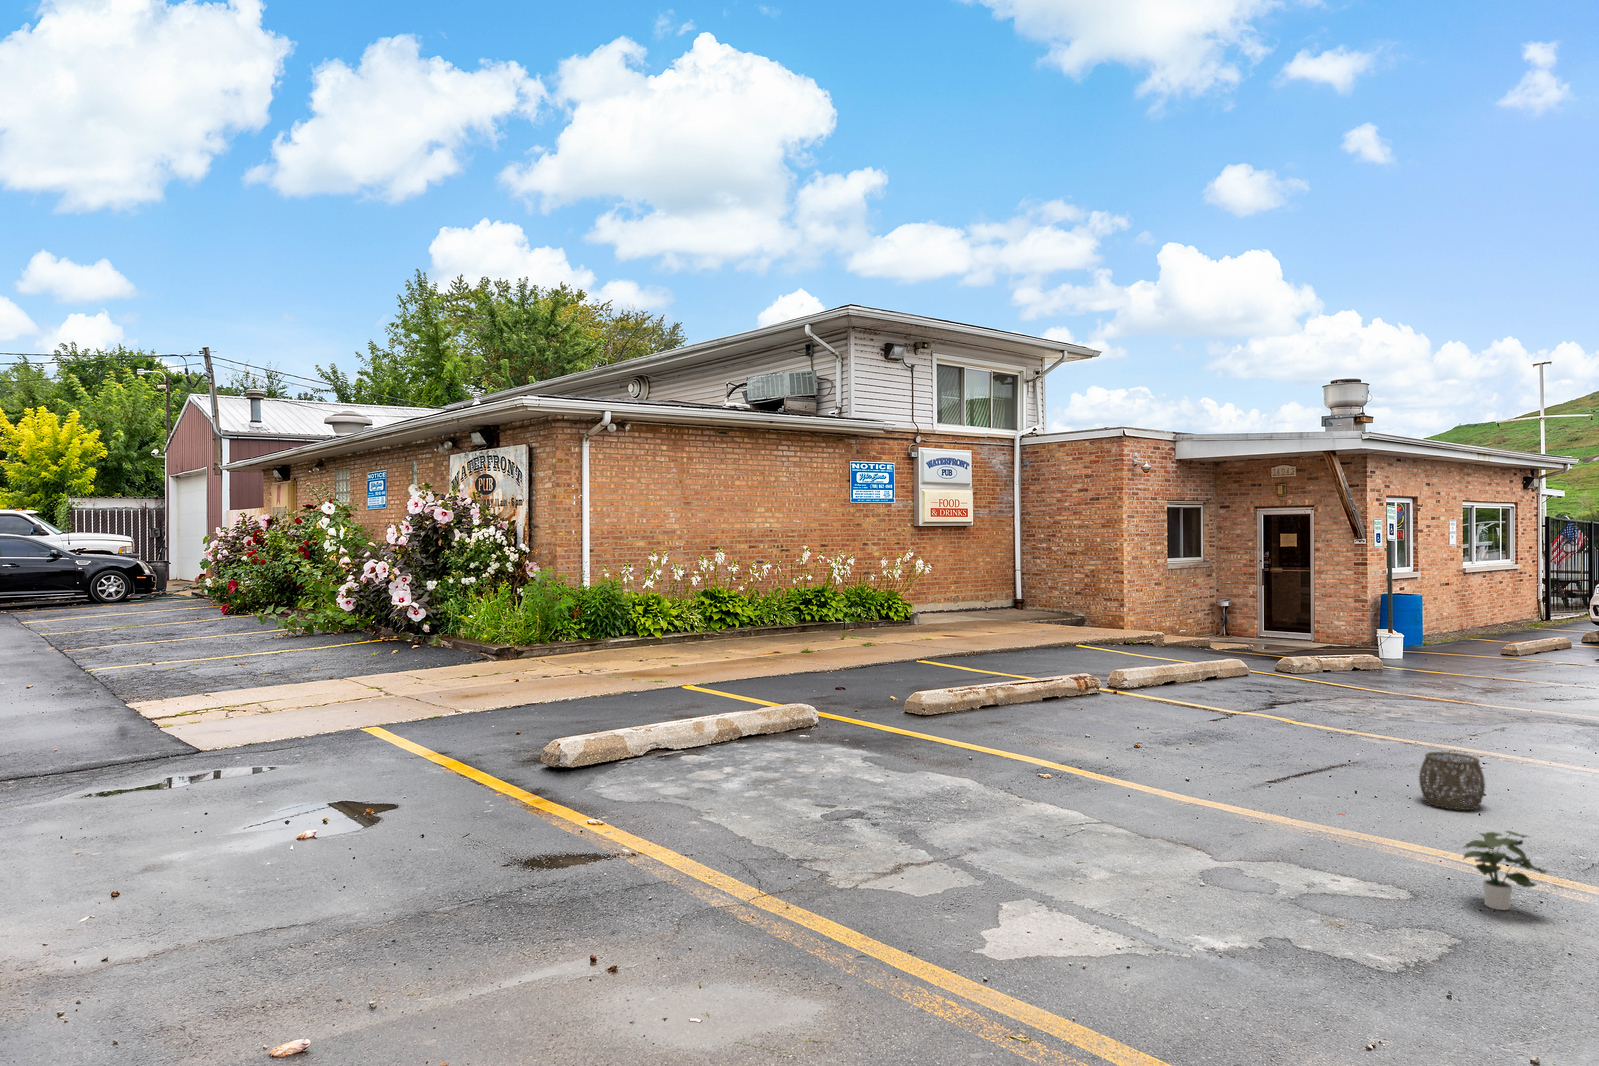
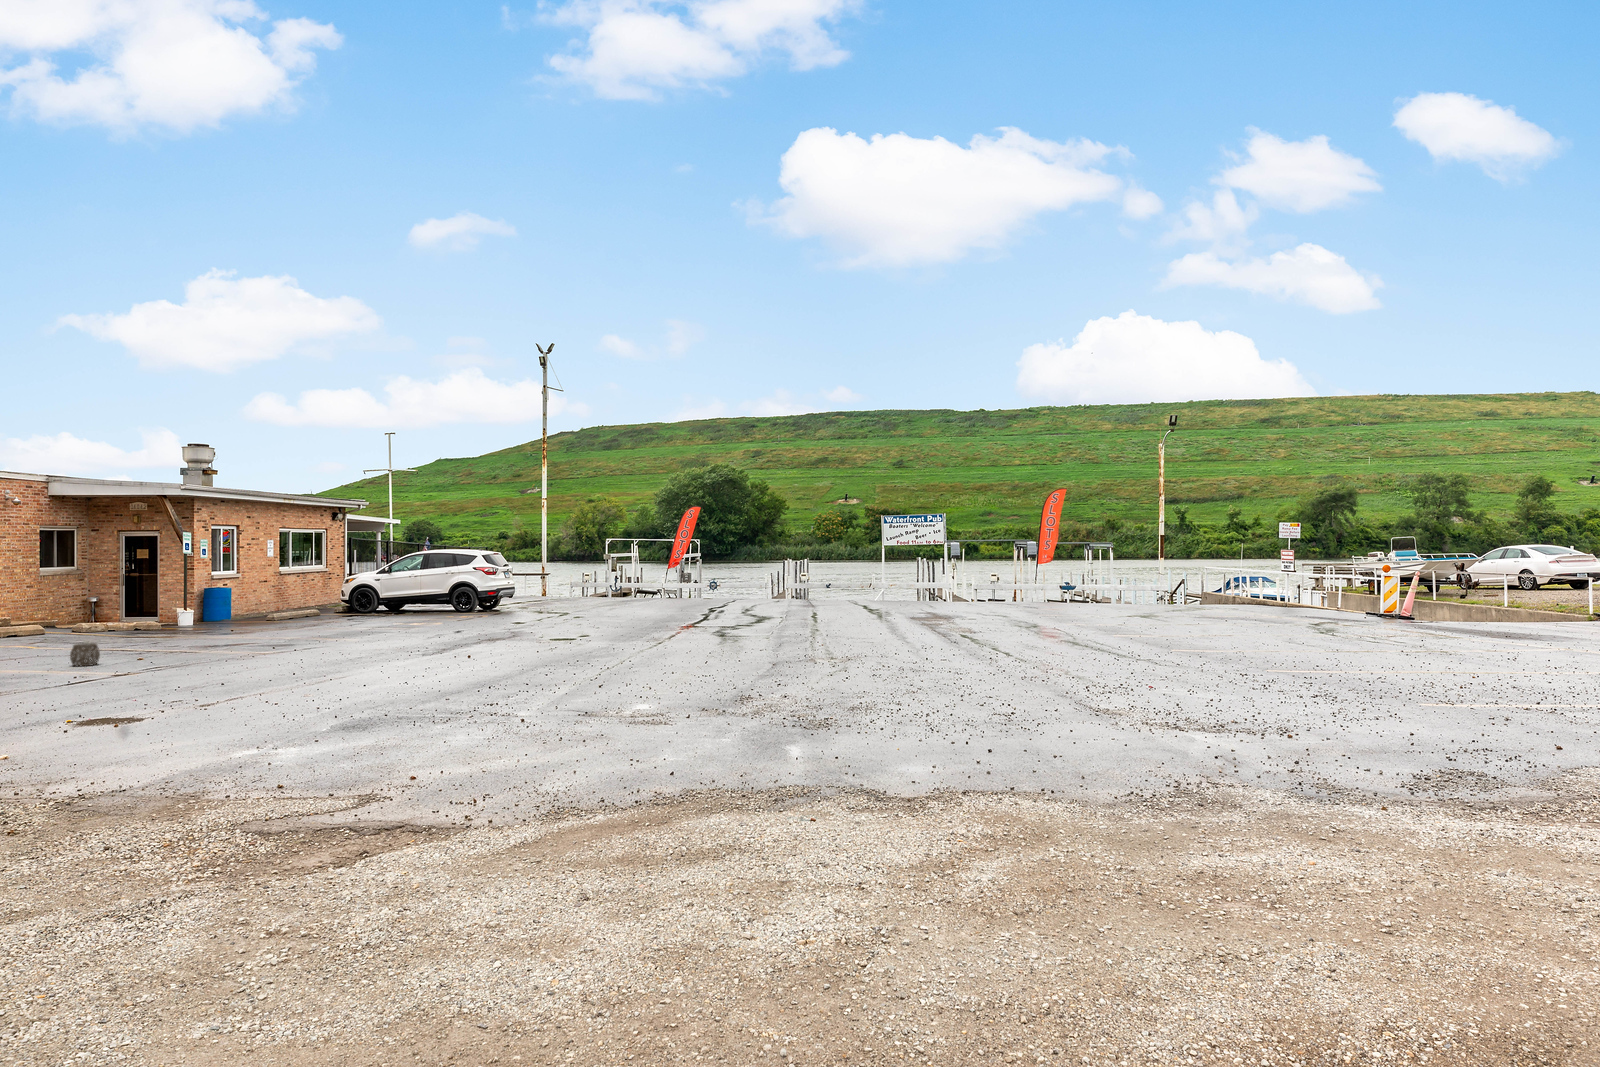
potted plant: present [1464,831,1547,910] -> none [35,655,67,683]

